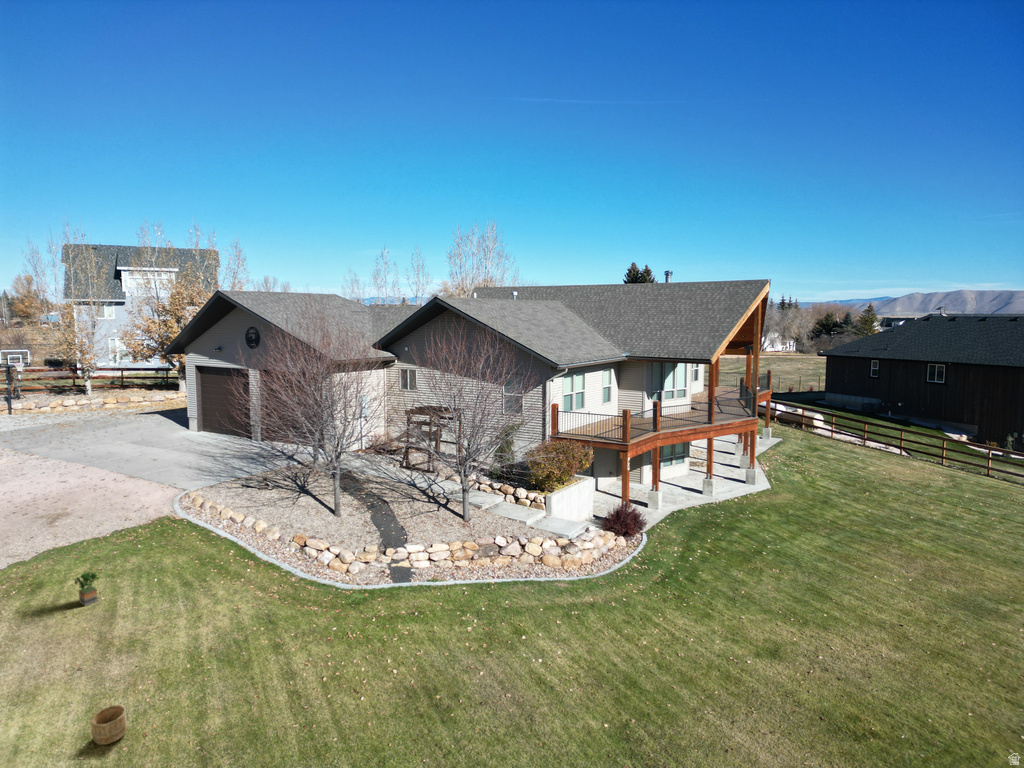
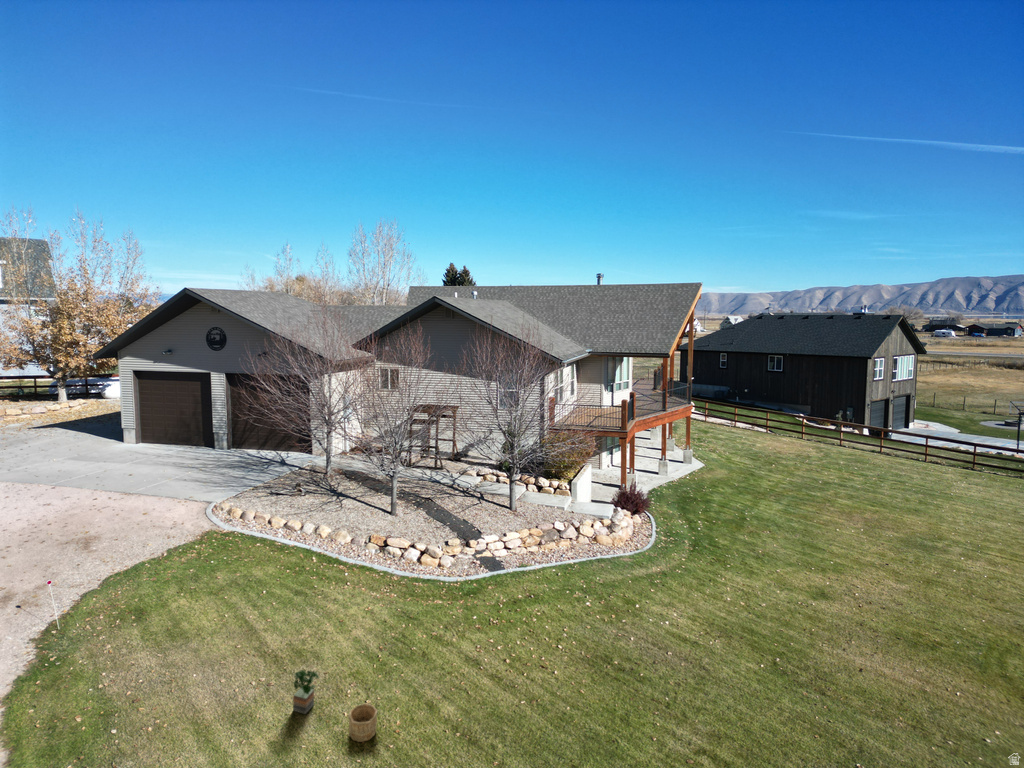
potted tree: present [75,572,101,606] -> present [293,670,319,714]

